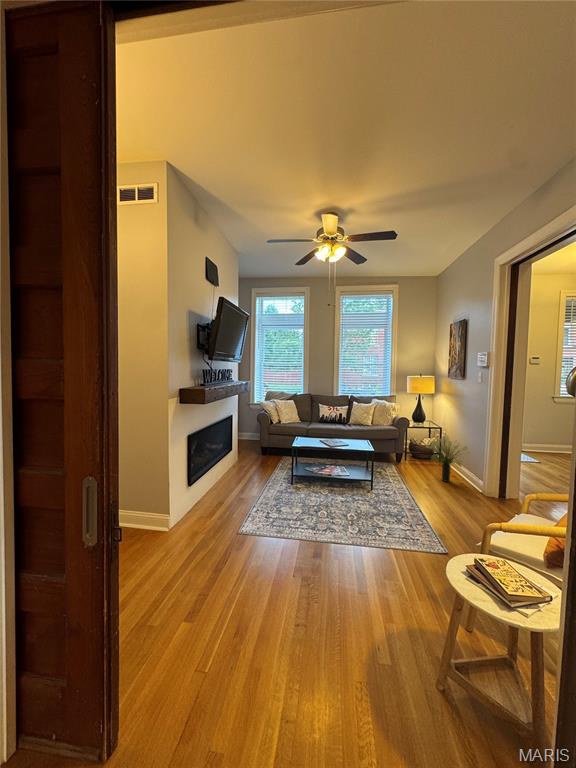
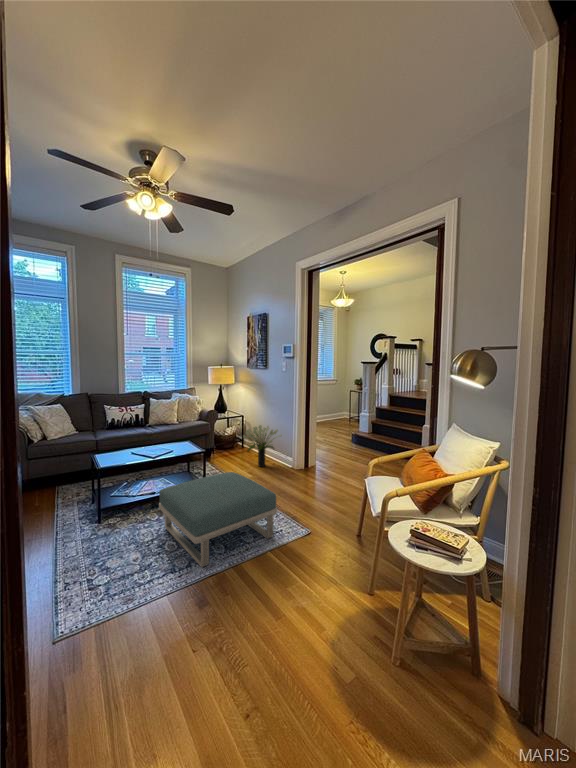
footstool: none [323,470,413,538] -> present [159,472,277,567]

